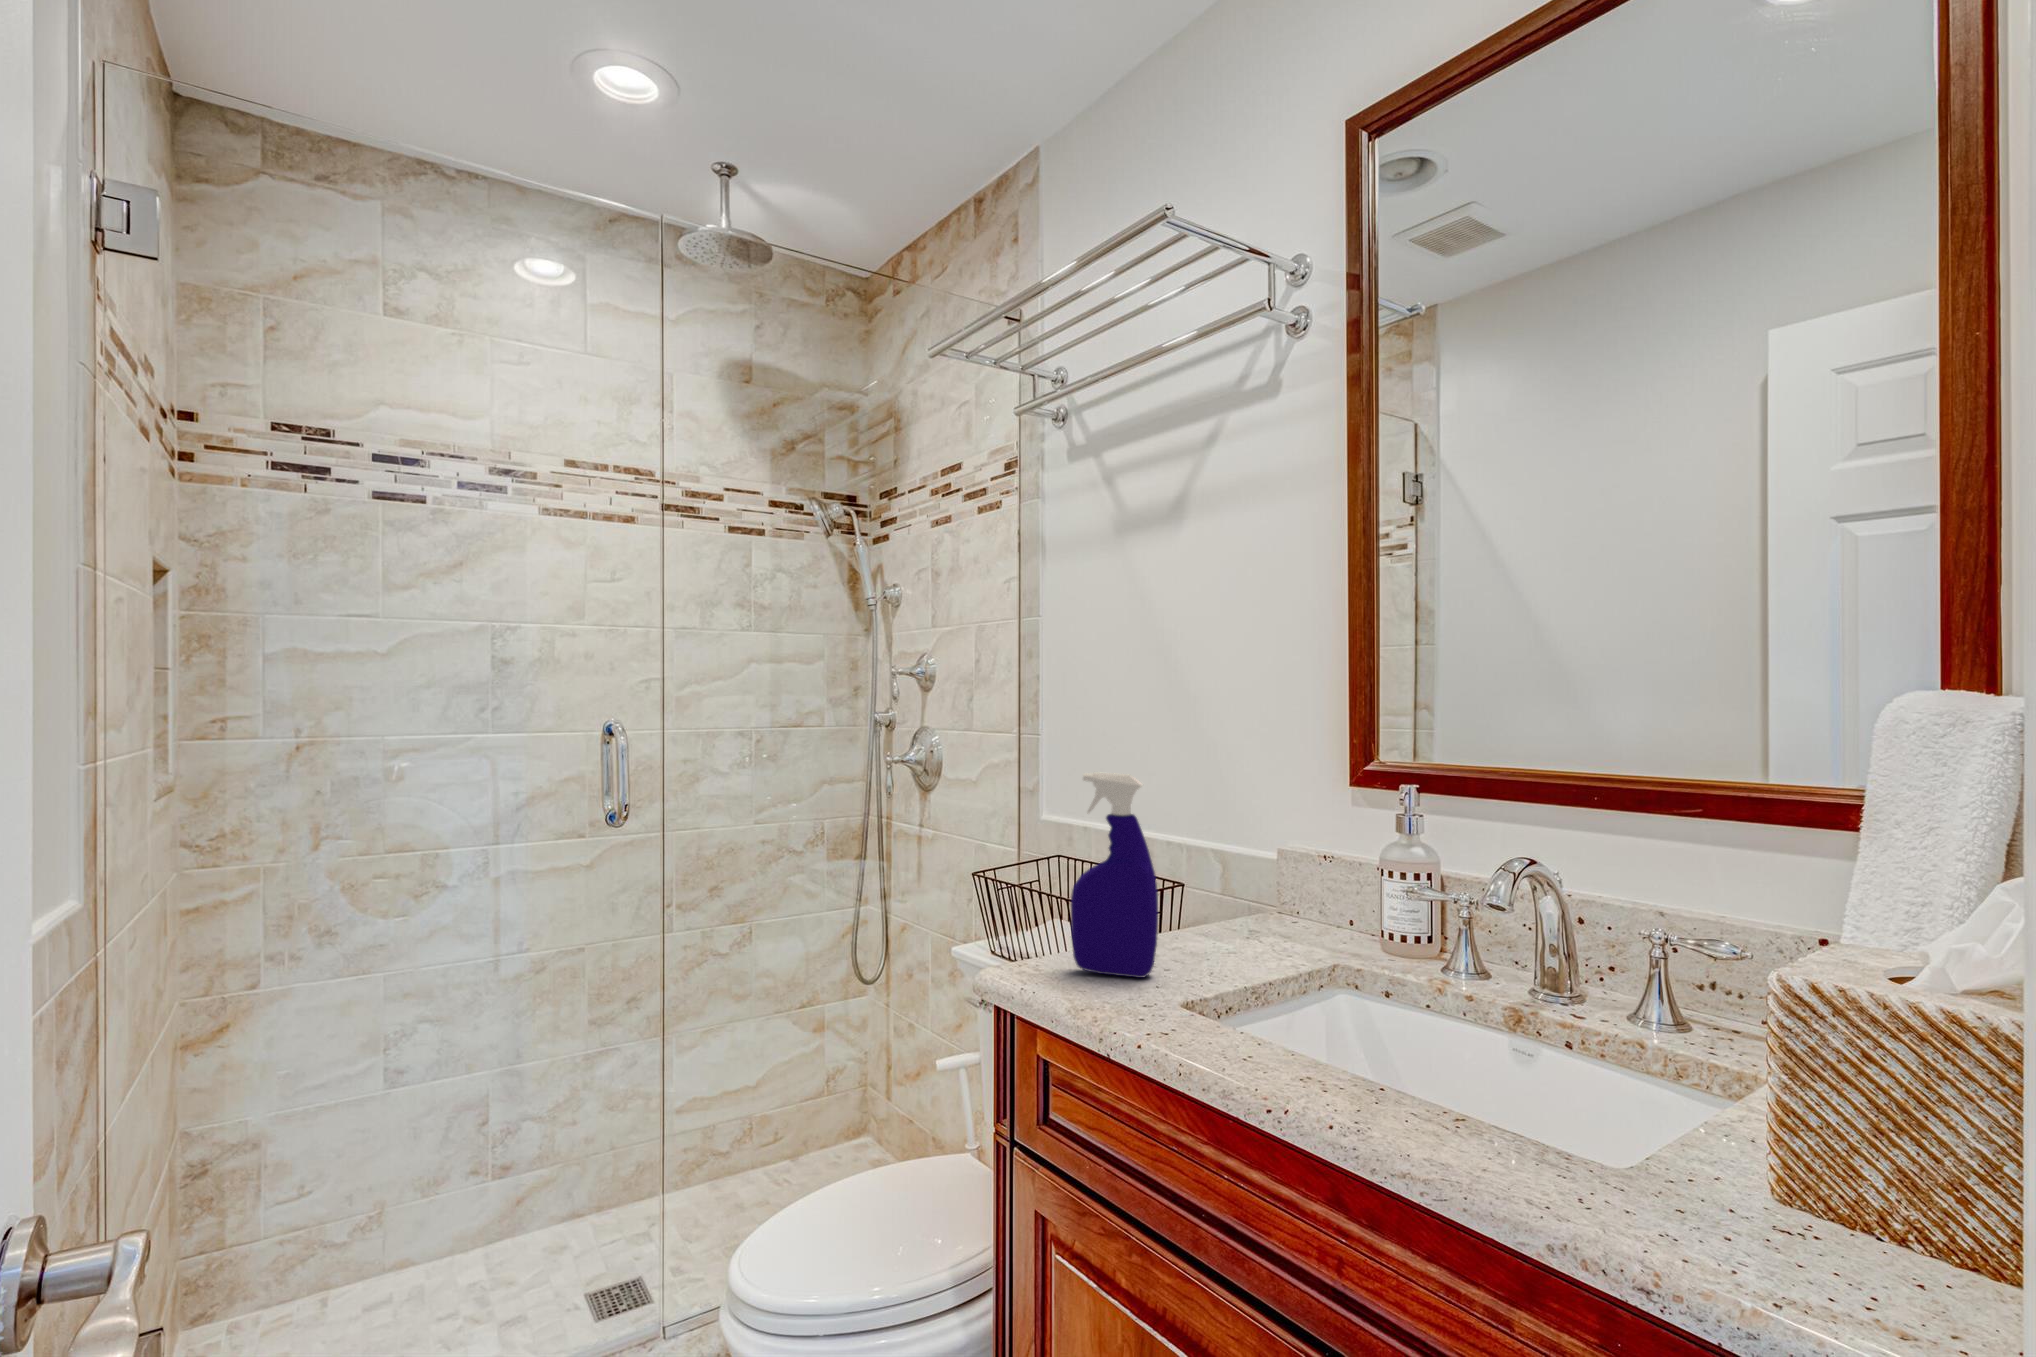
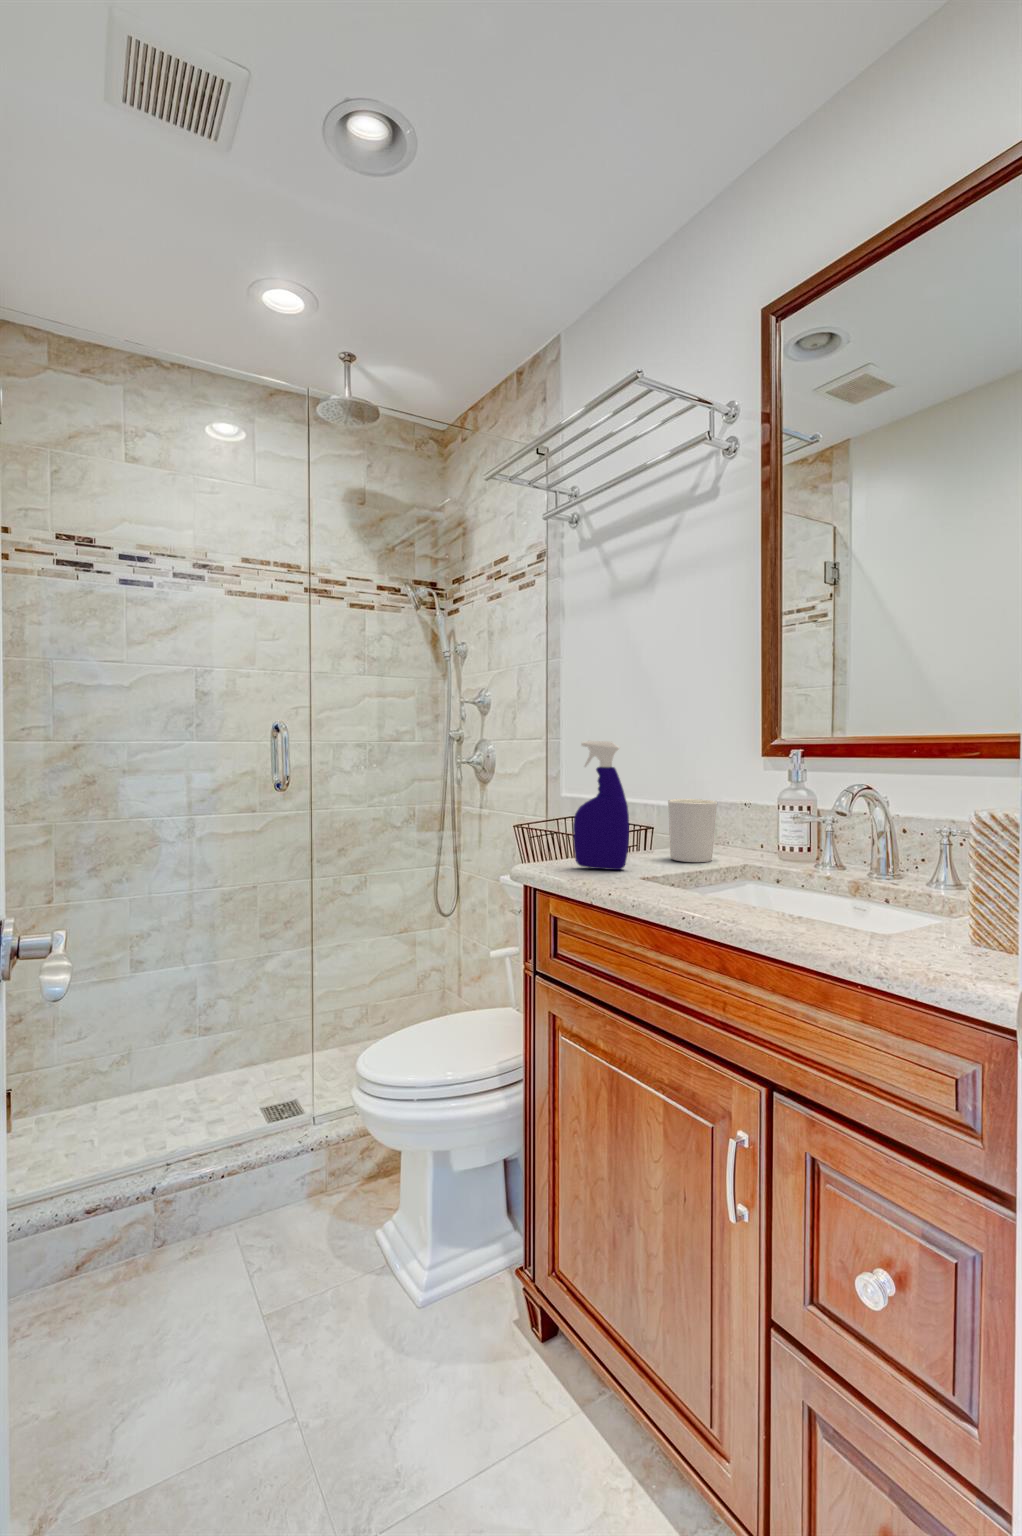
candle holder: none [1213,851,1288,956] -> present [668,799,717,862]

